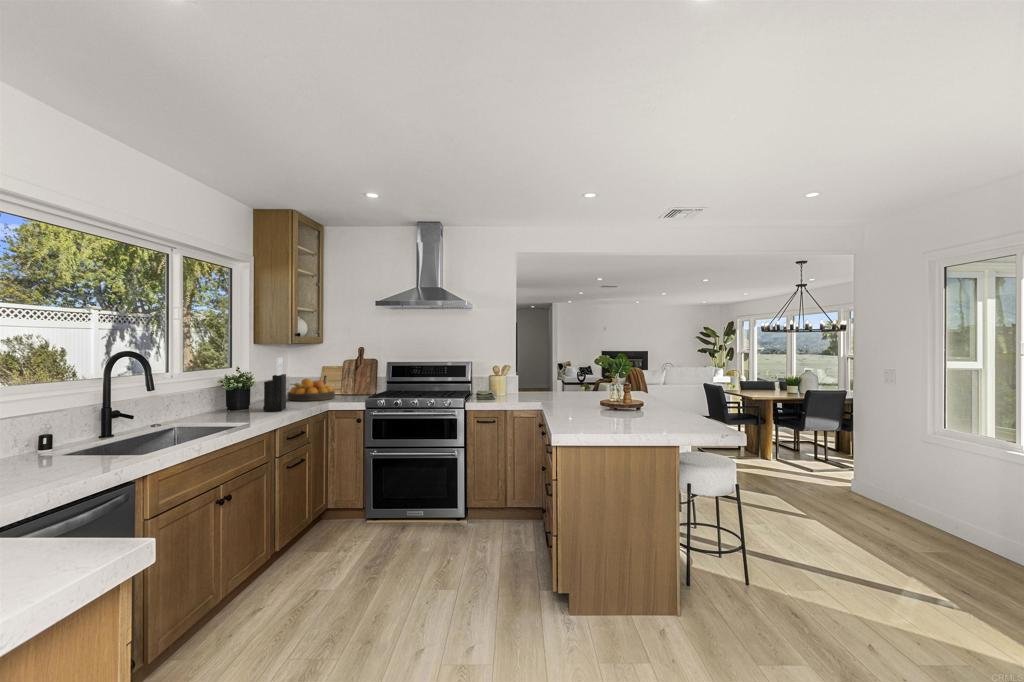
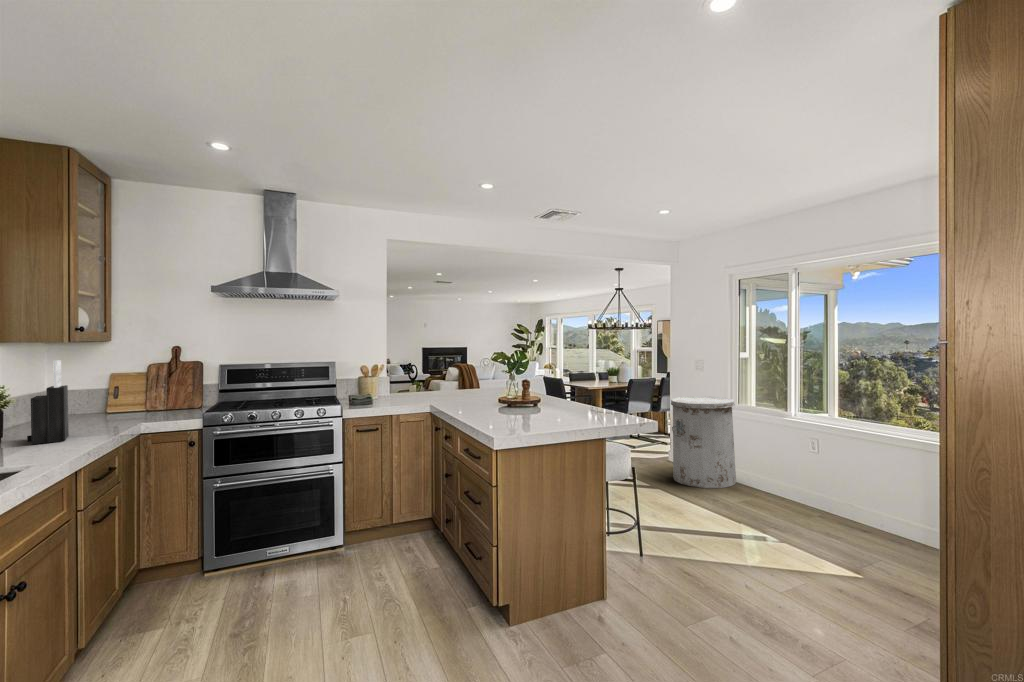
fruit bowl: present [287,379,335,401] -> none [60,391,142,424]
trash can: none [820,417,904,525] -> present [671,396,736,488]

